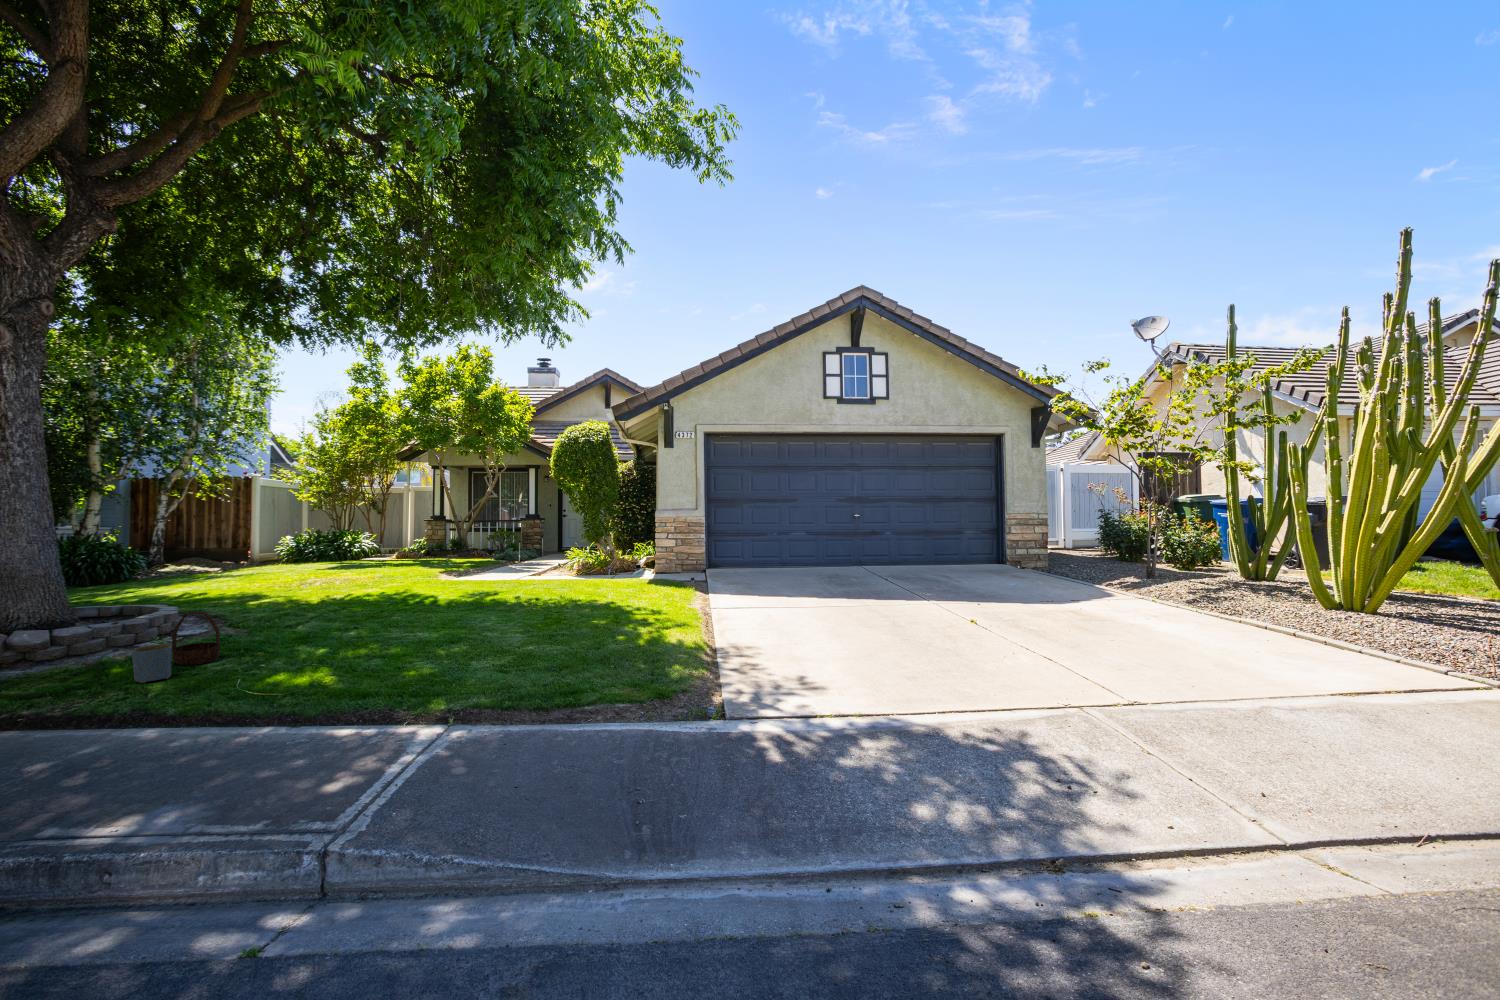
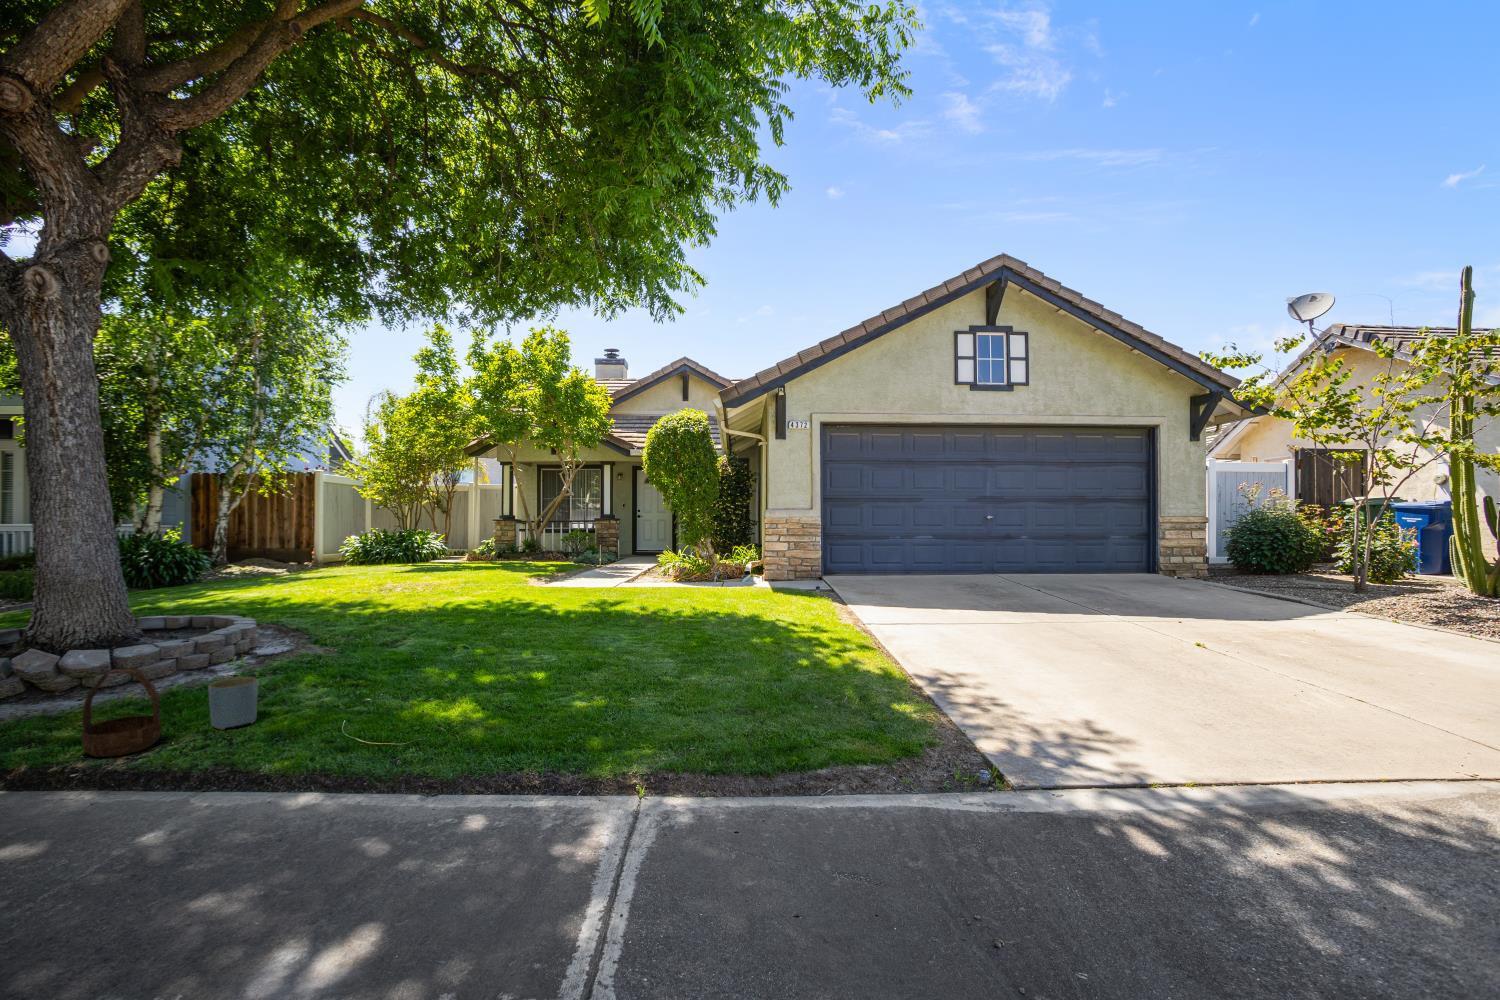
basket: present [172,612,220,665] -> present [81,669,161,757]

